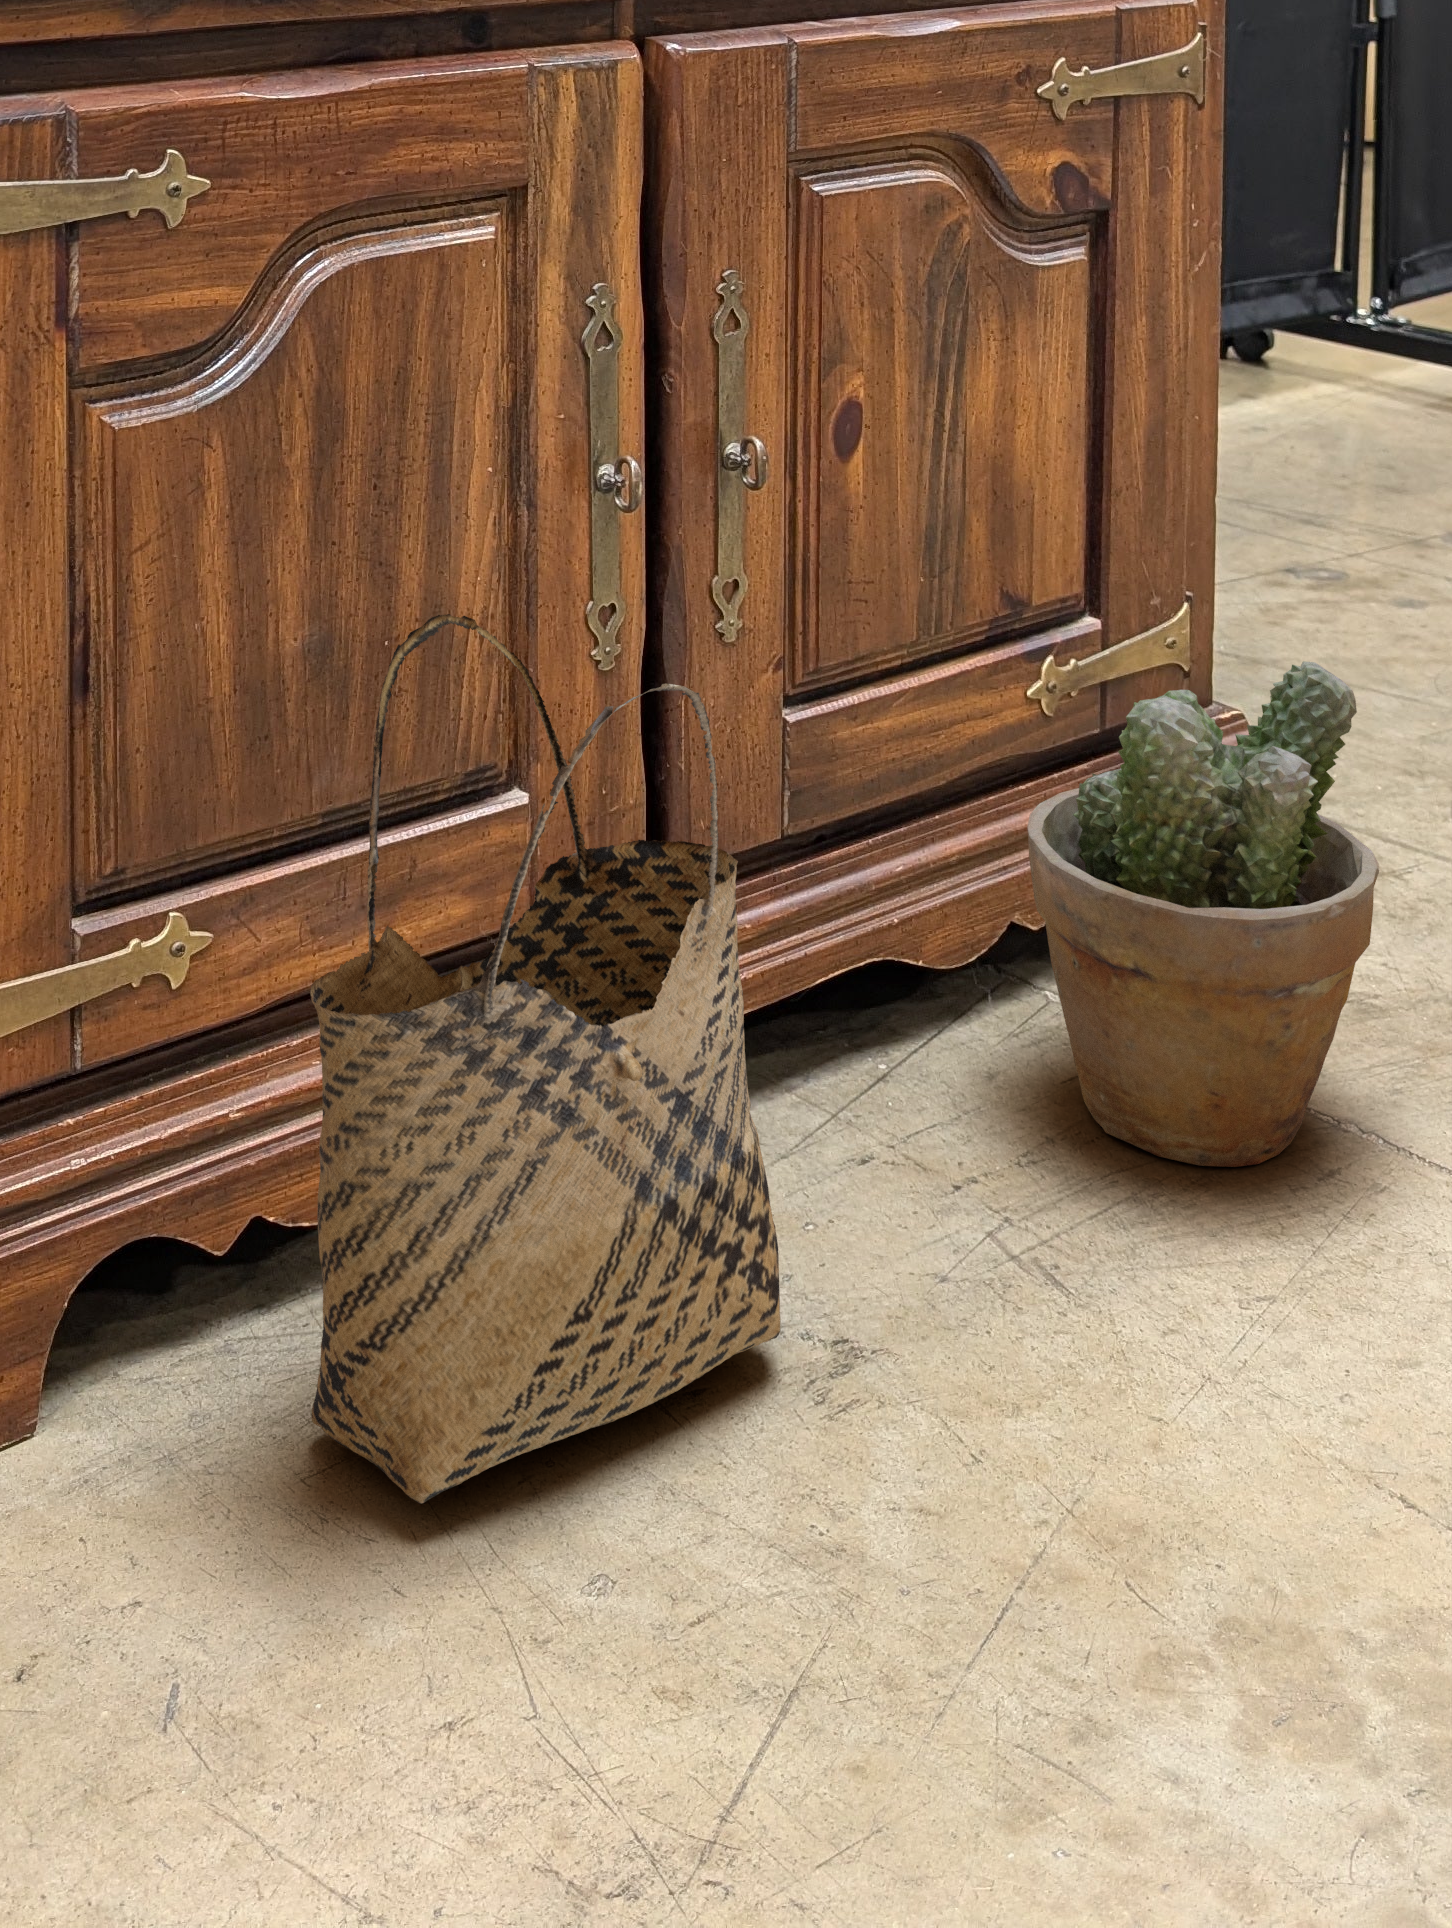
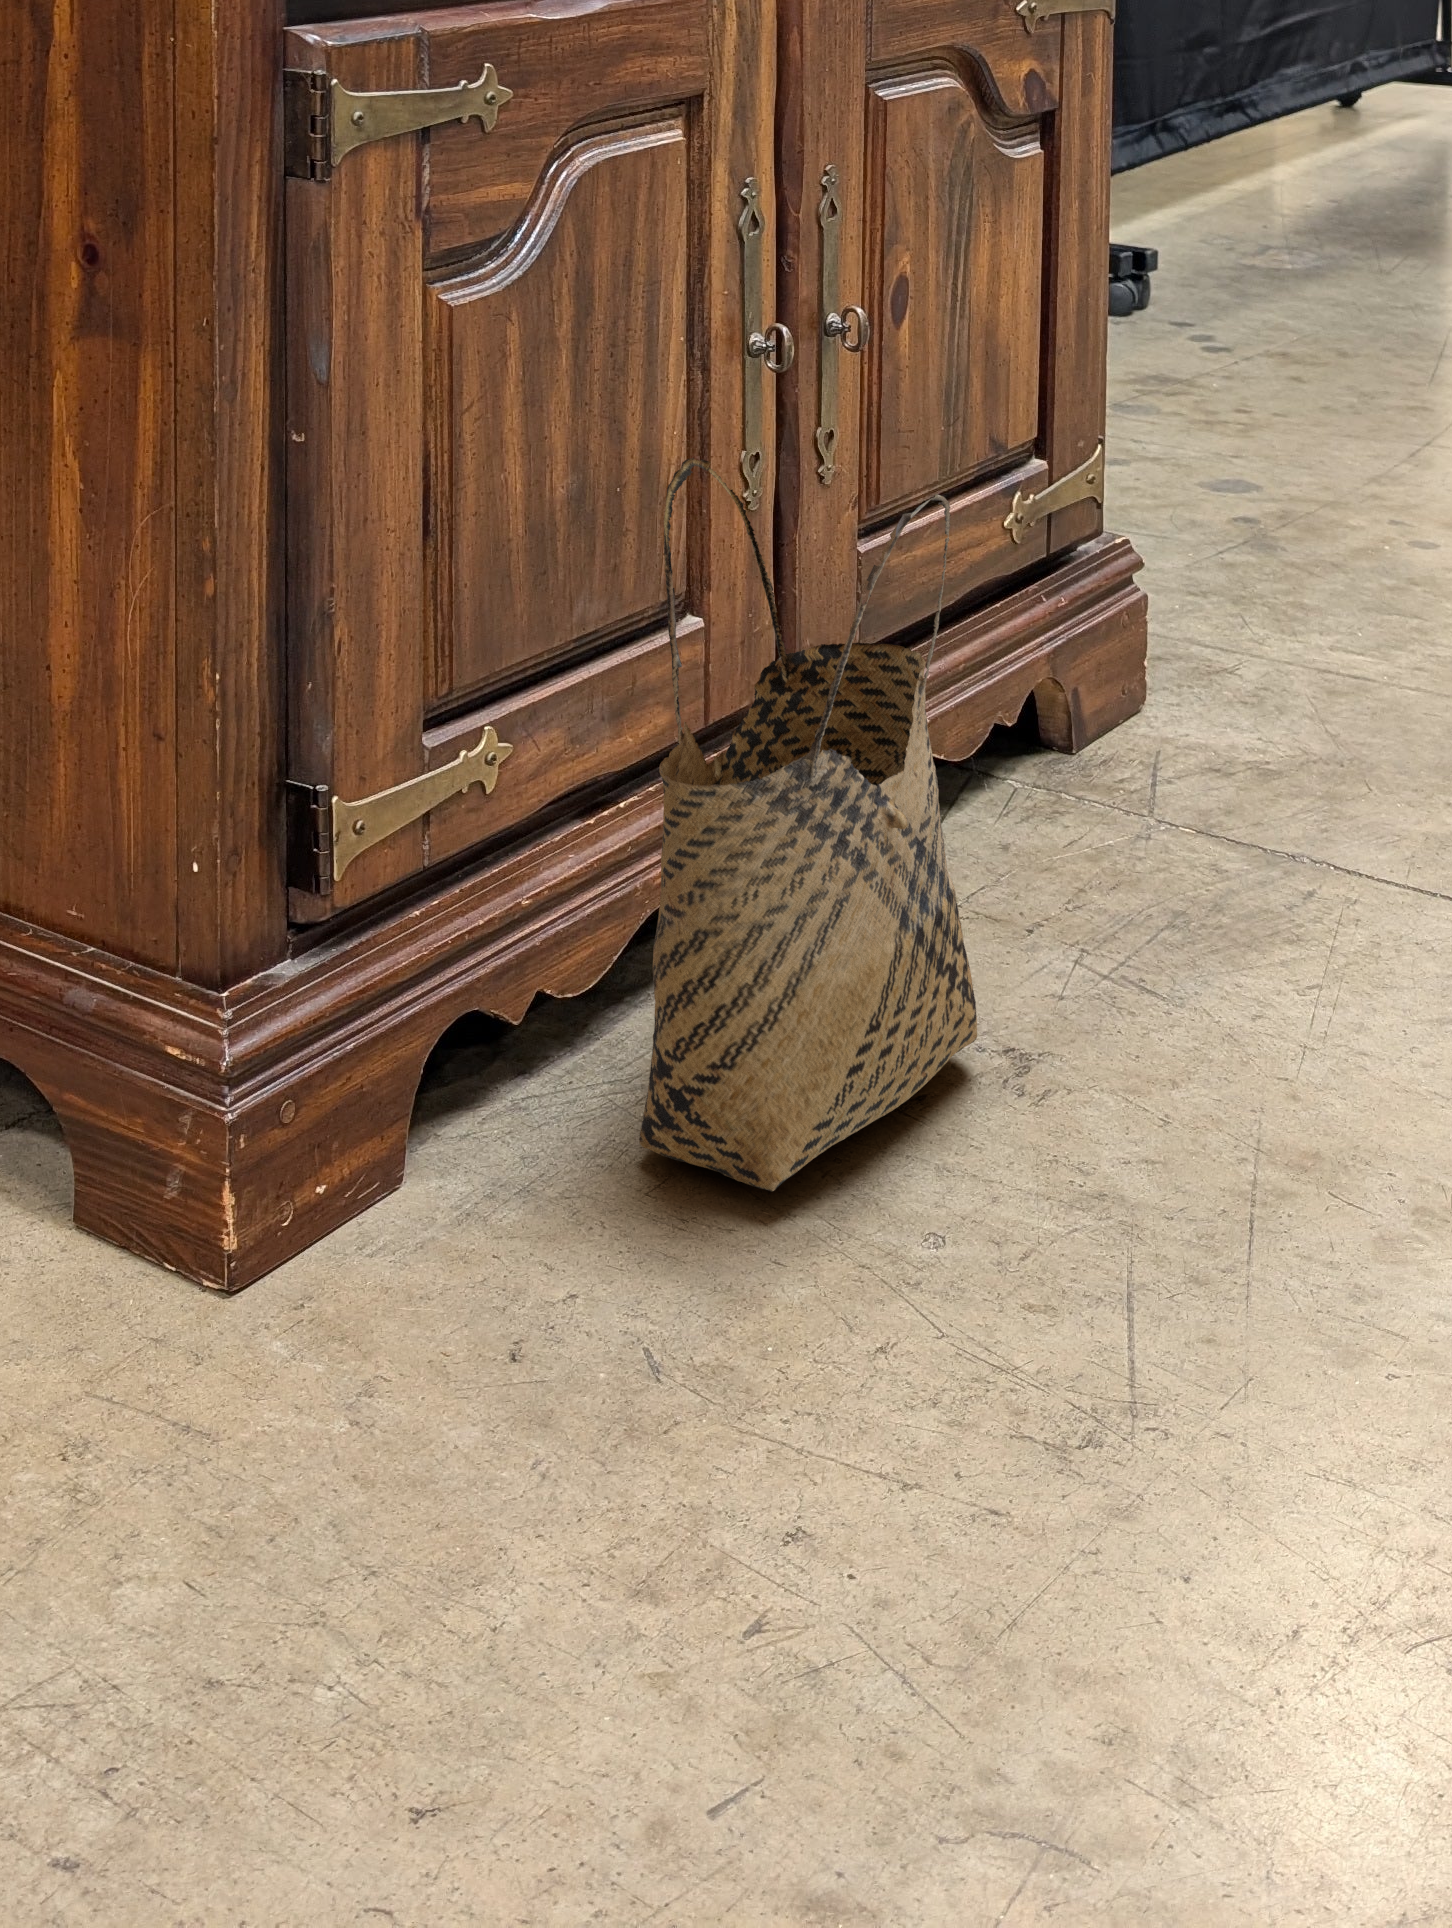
potted plant: present [1027,661,1379,1167] -> none [1038,474,1332,890]

